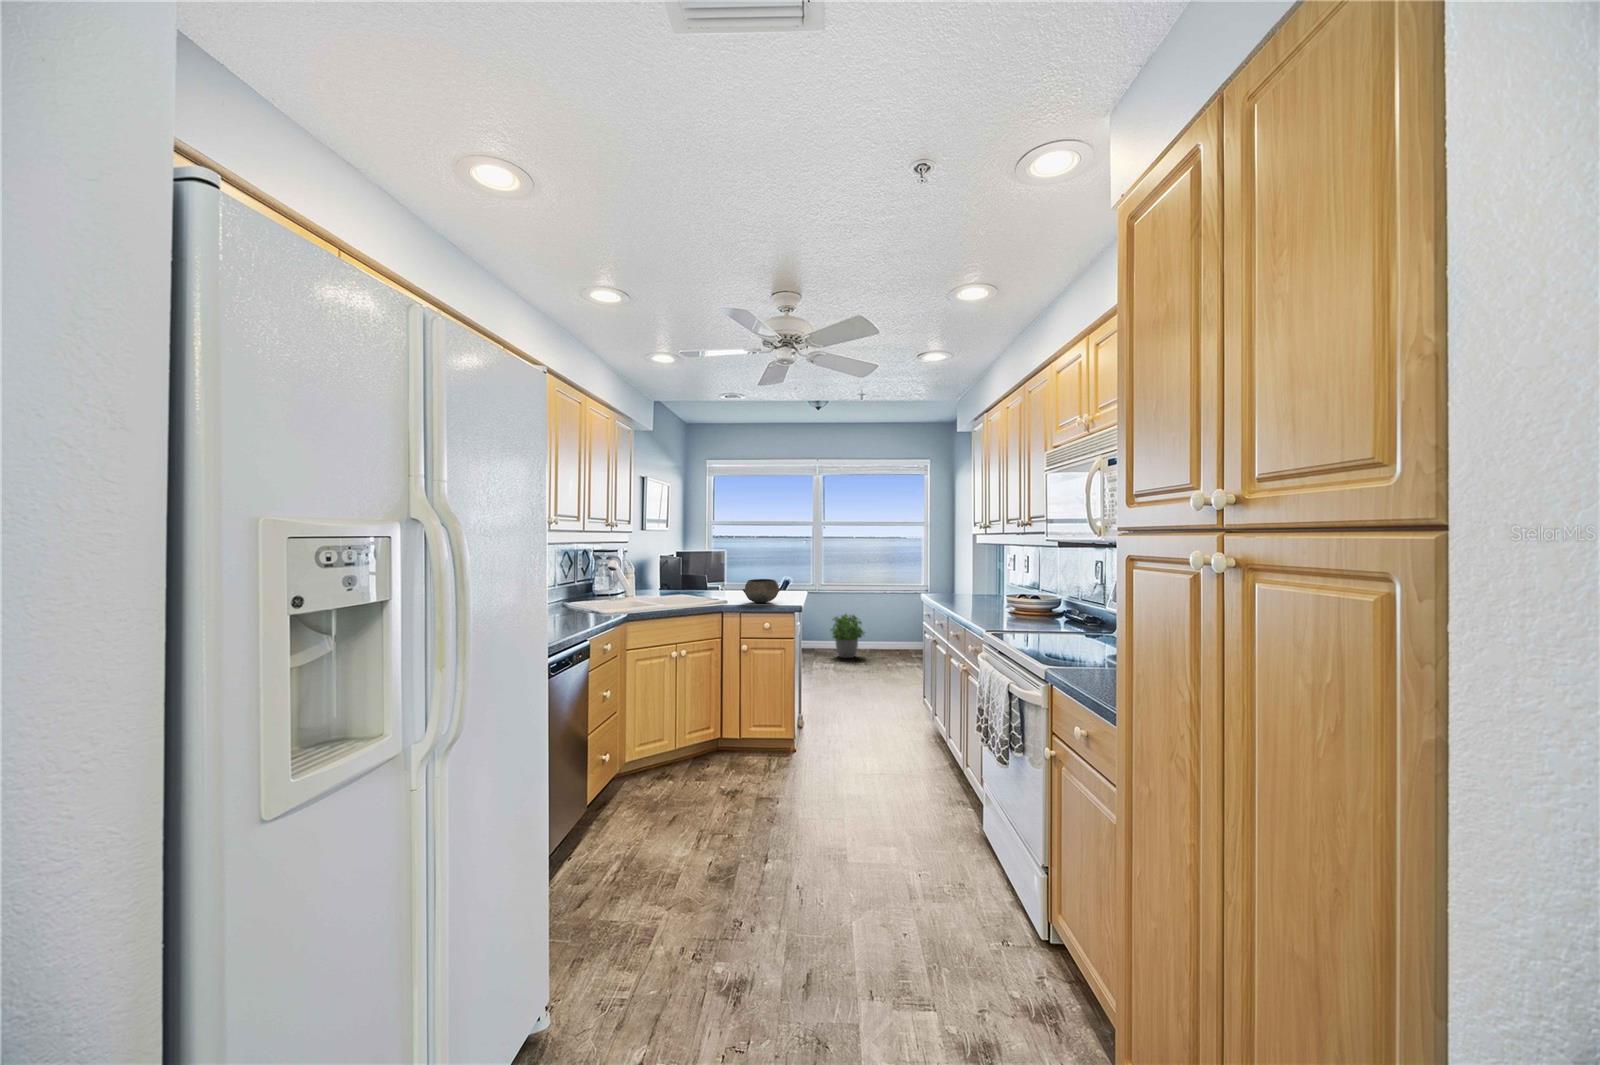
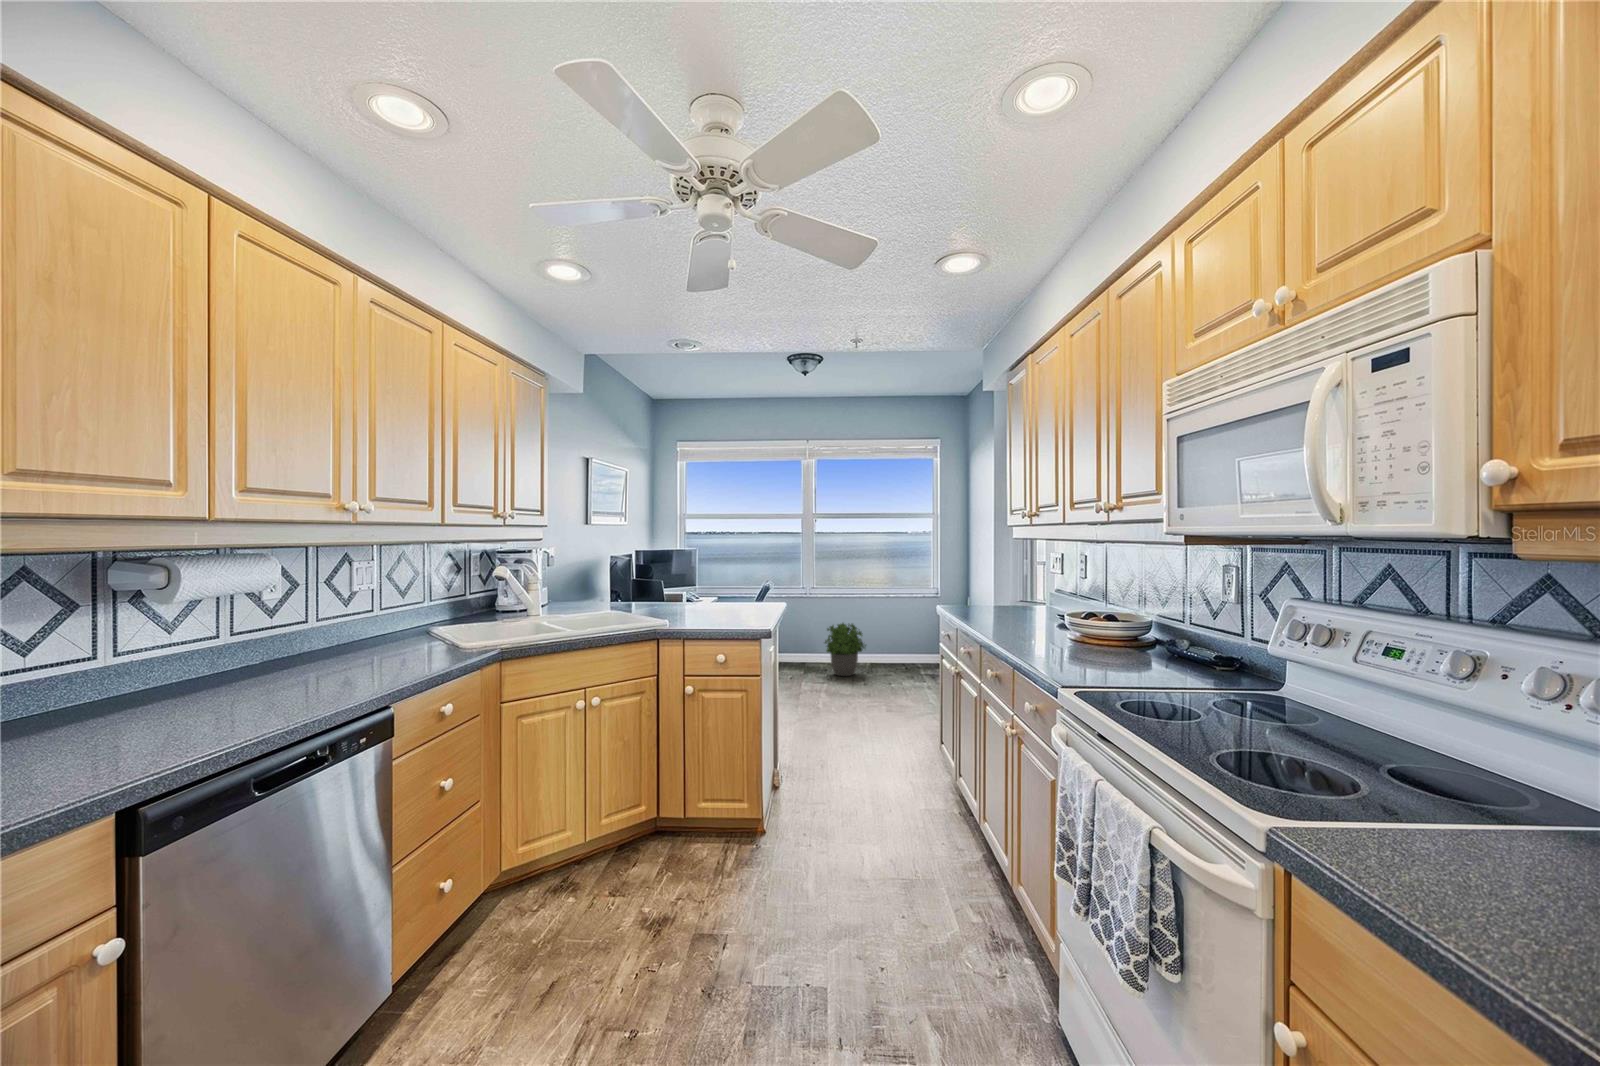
bowl: present [742,579,780,603] -> none [692,588,746,622]

